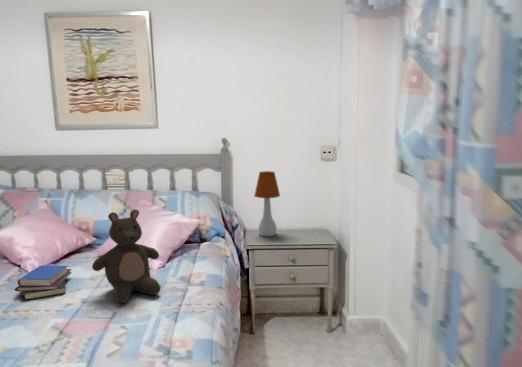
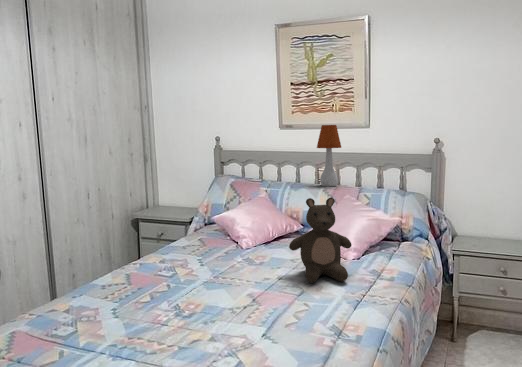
table lamp: present [255,171,280,236] -> present [317,125,341,186]
book: present [15,265,71,300] -> none [230,241,277,267]

